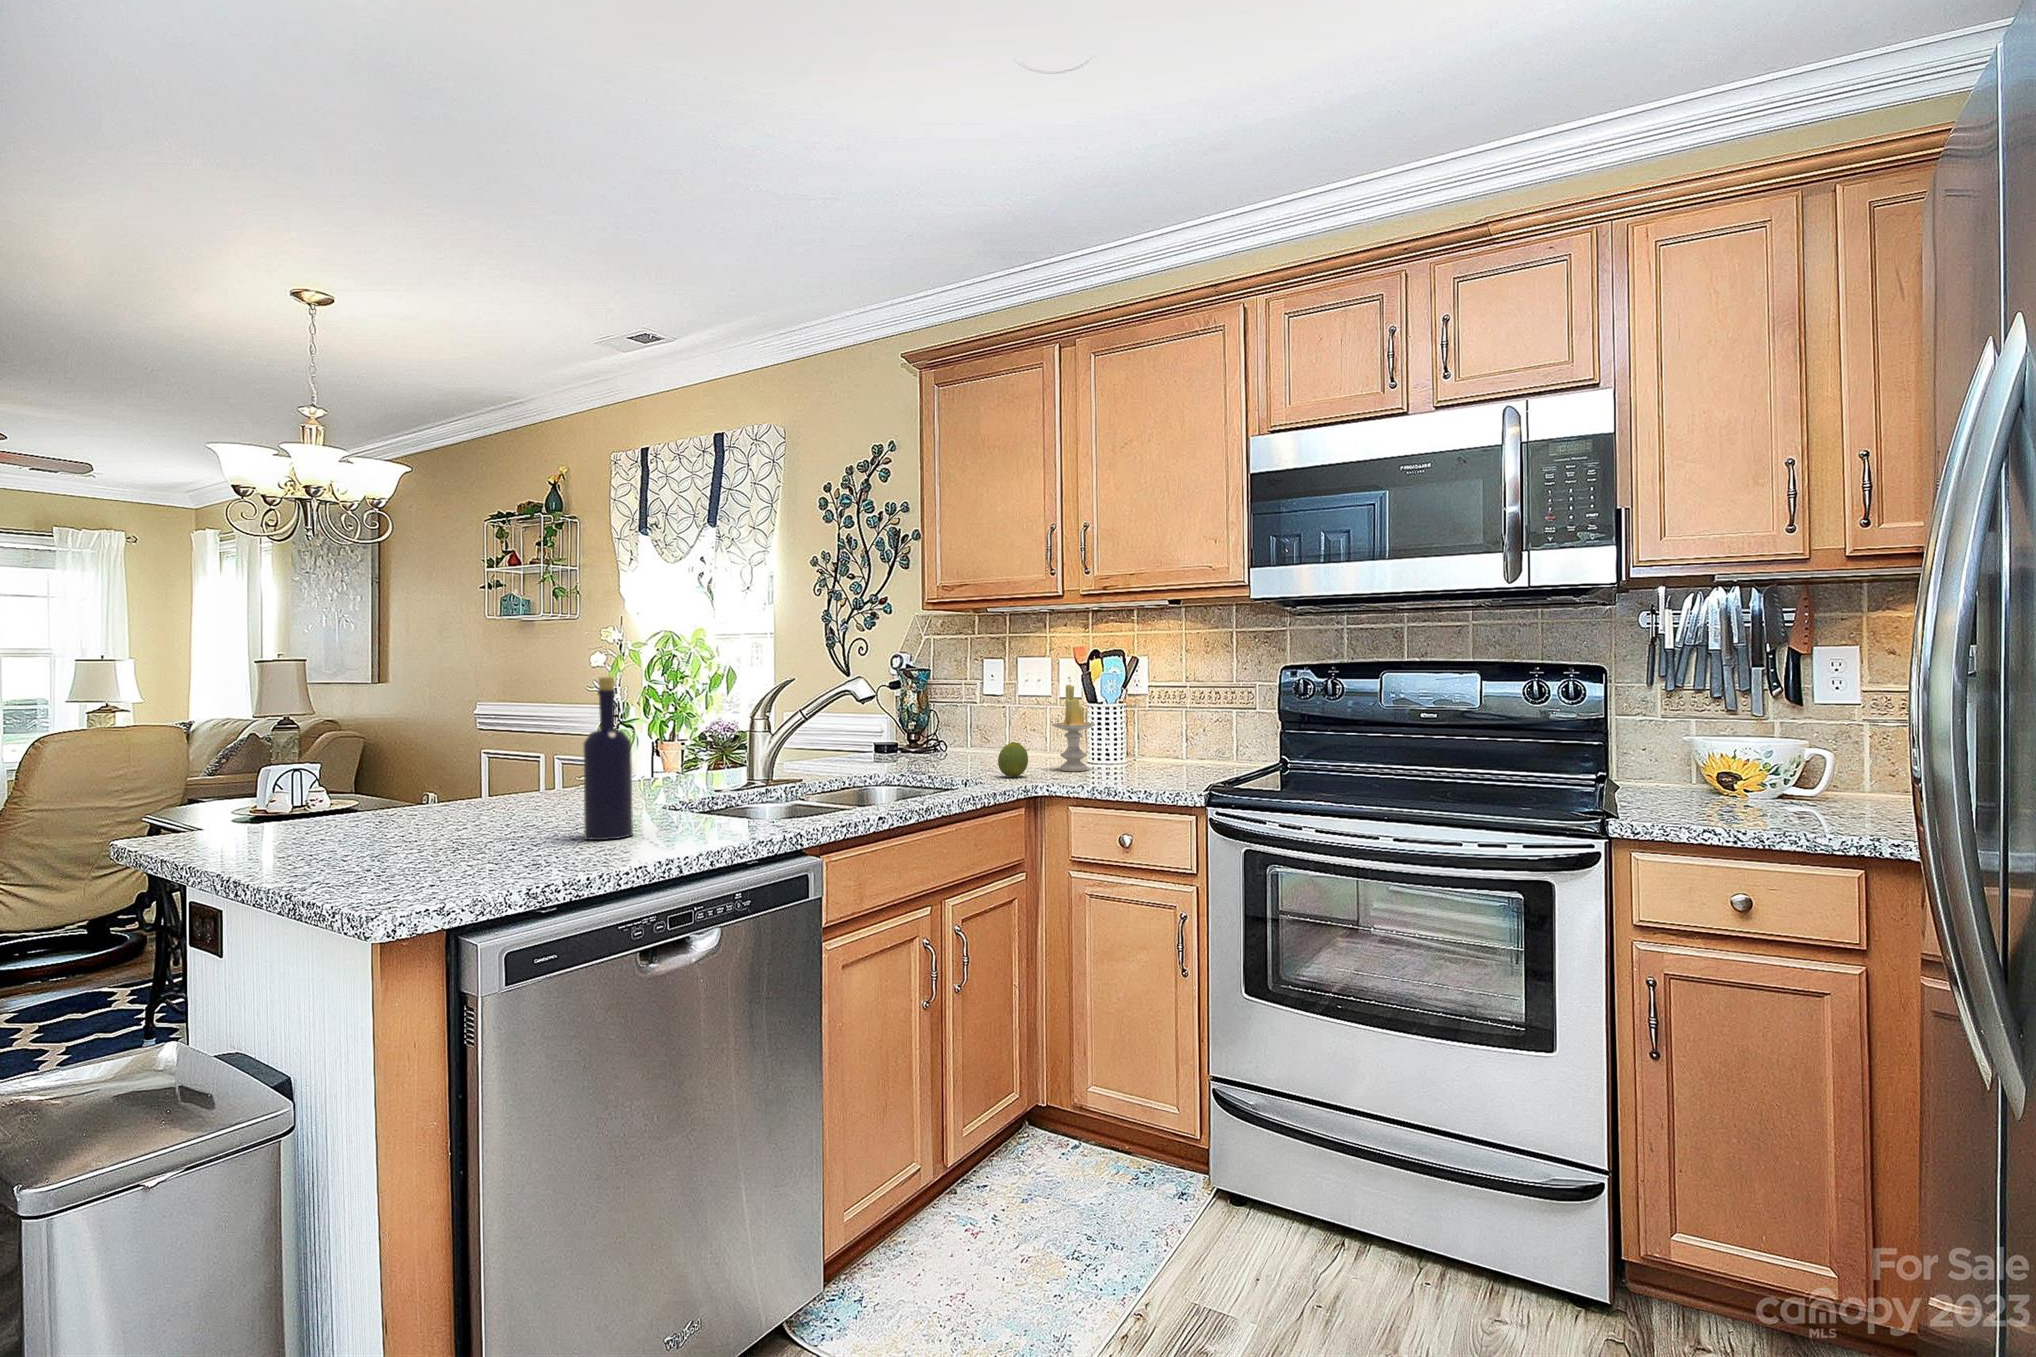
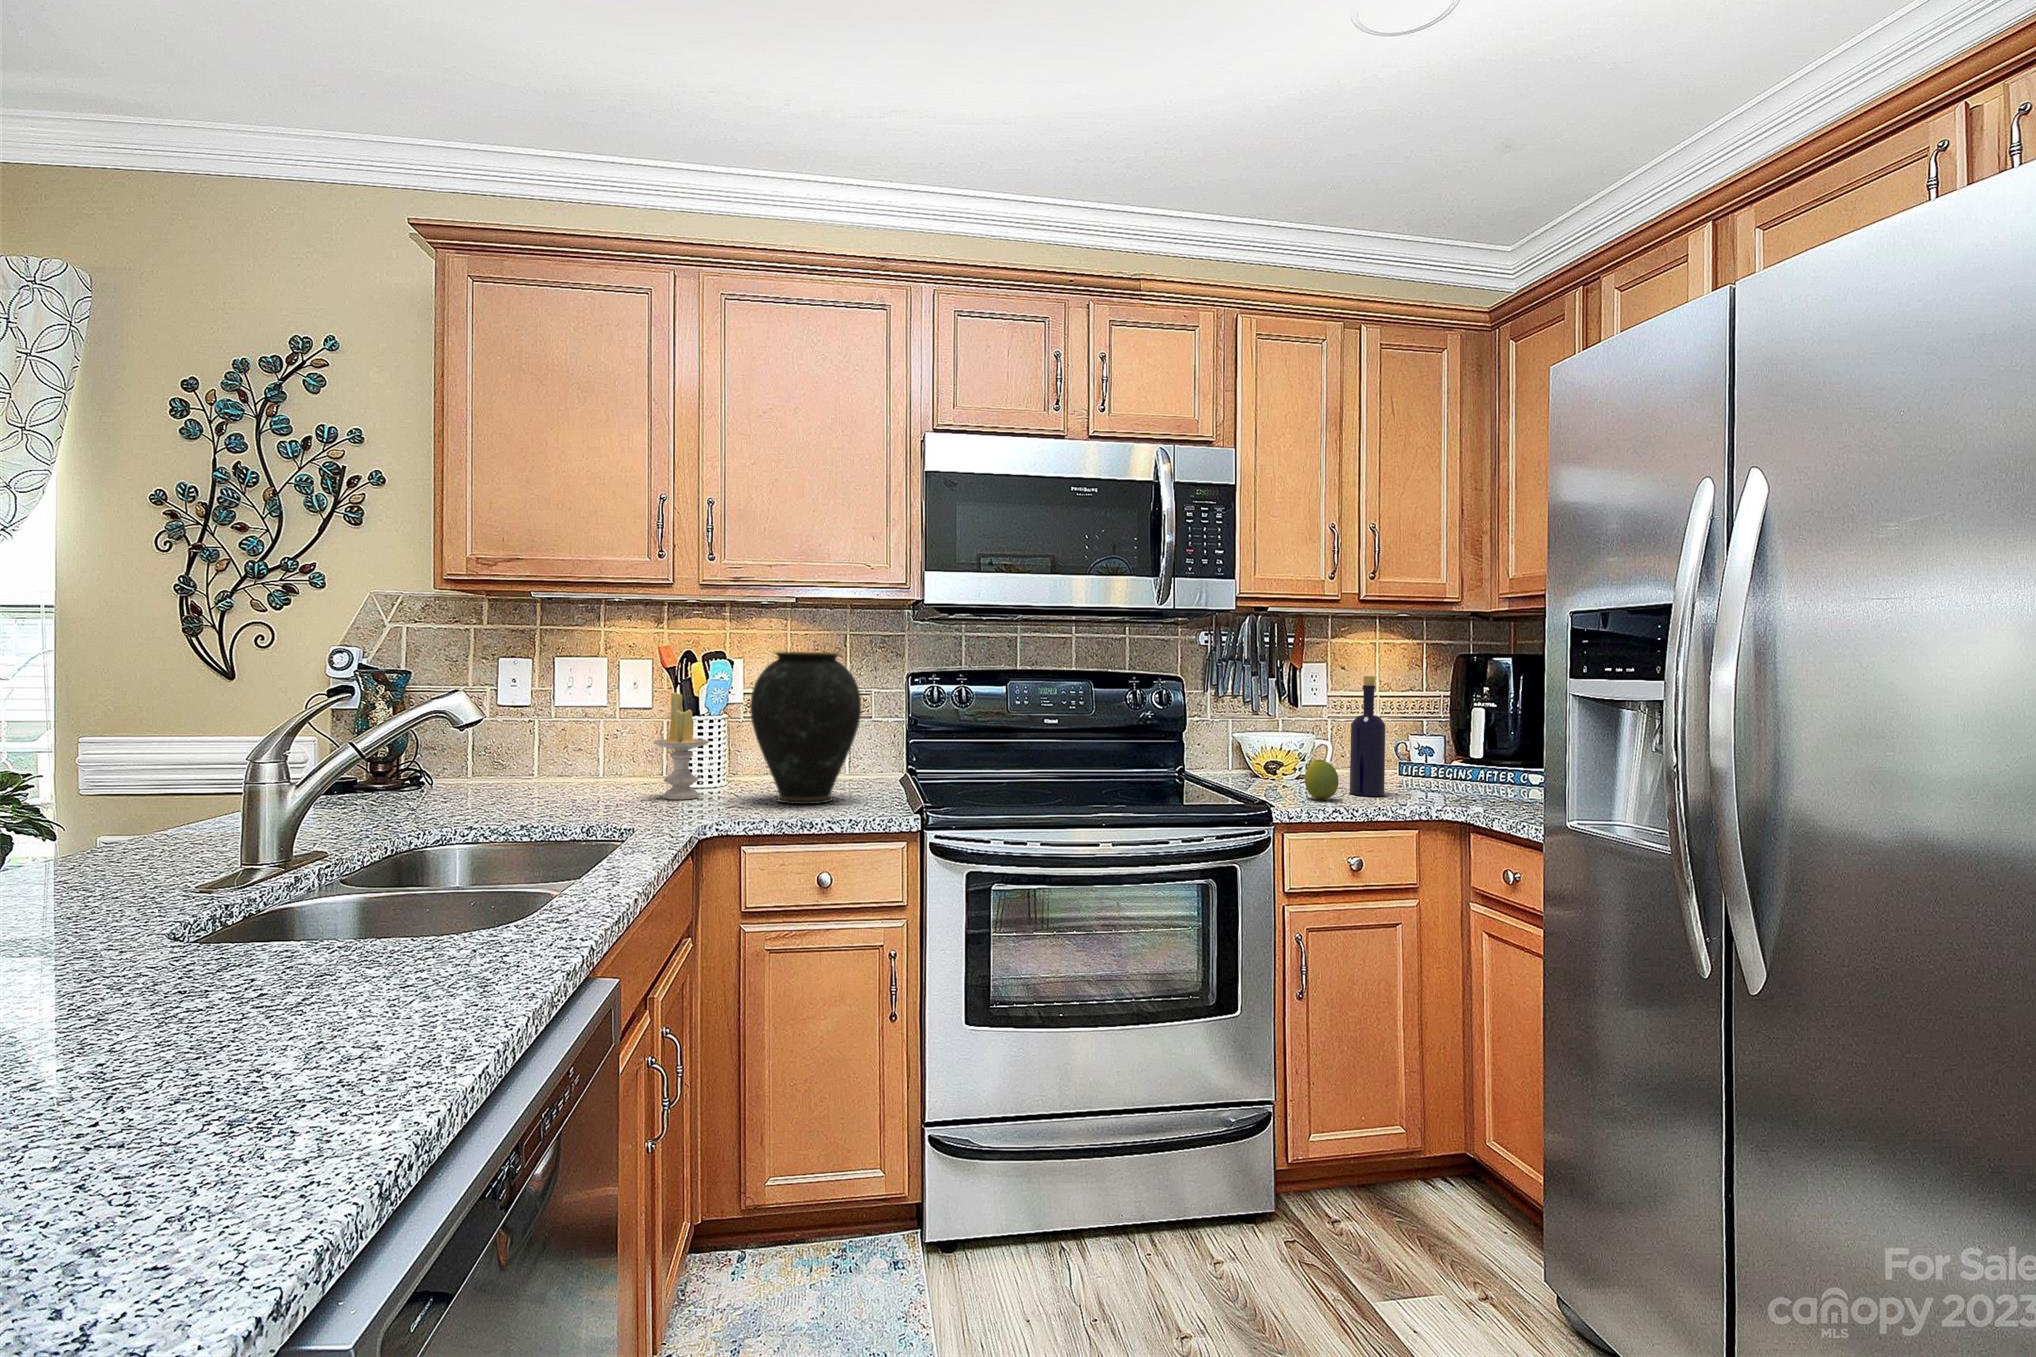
vase: none [1107,648,1202,781] -> present [750,651,861,804]
bottle: present [583,677,633,840] -> present [1349,676,1386,796]
fruit: present [998,742,1028,777] -> present [1304,760,1339,800]

